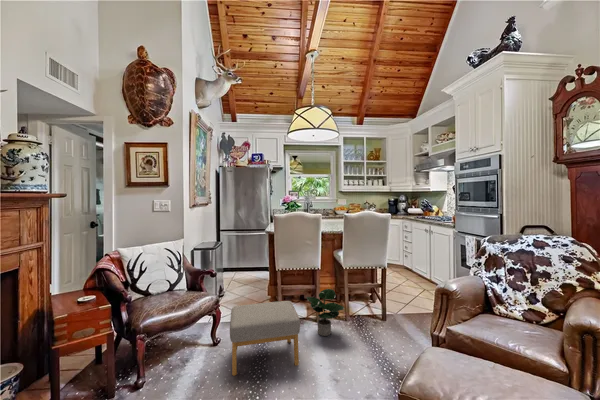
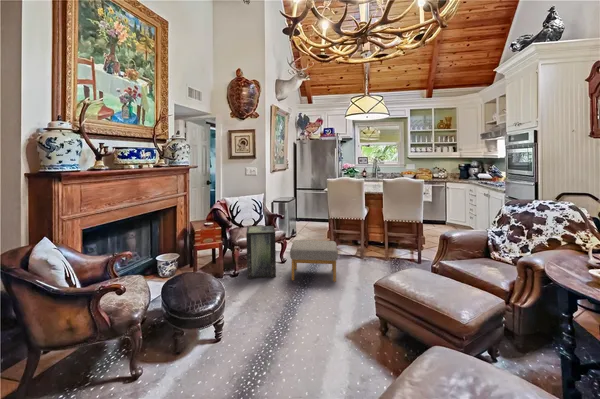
storage box: none [155,288,206,388] -> present [246,226,276,279]
potted plant: present [307,289,344,336] -> none [348,237,377,271]

